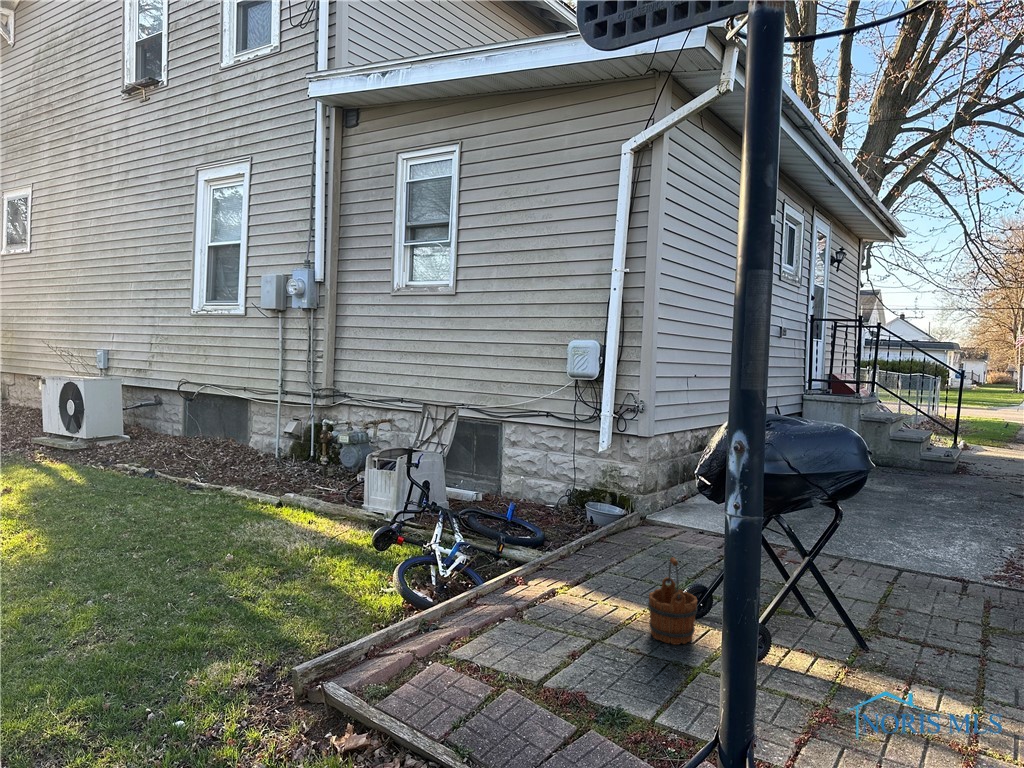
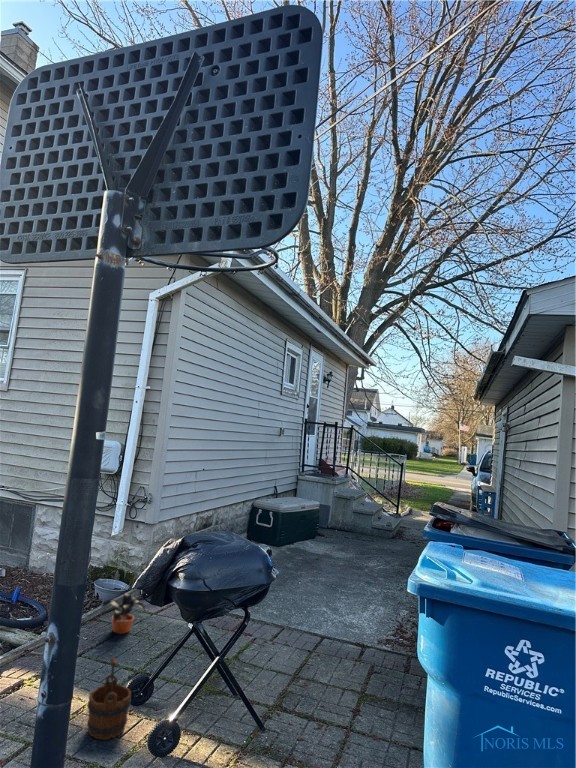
potted plant: none [614,509,666,553] -> present [102,594,145,634]

